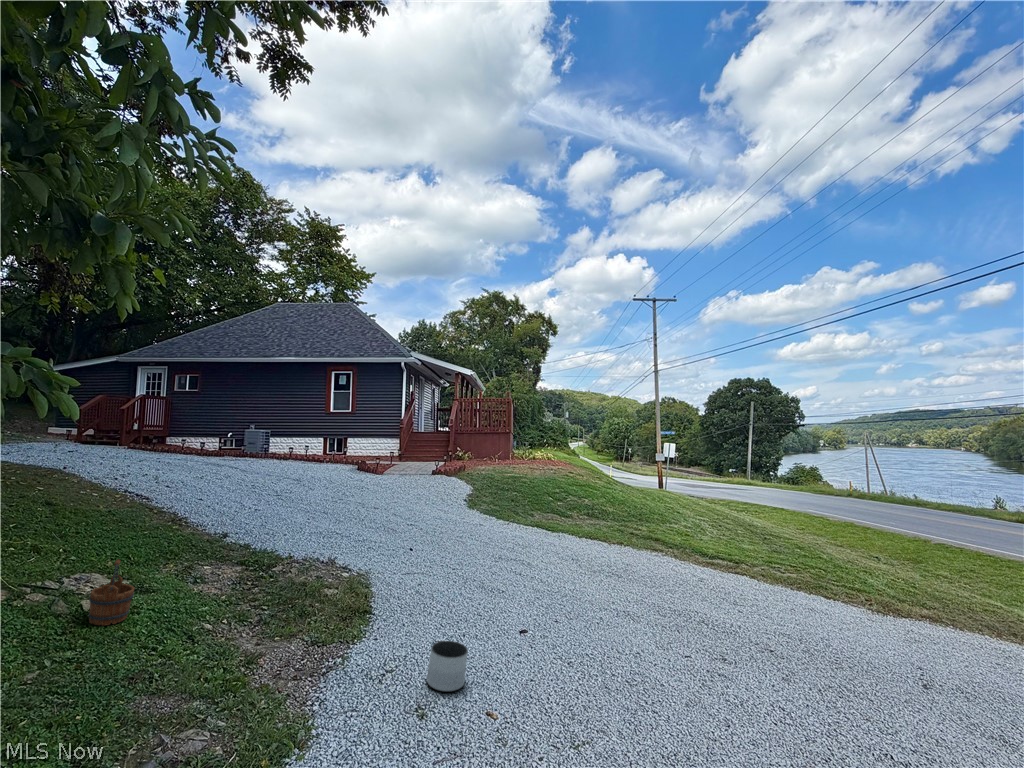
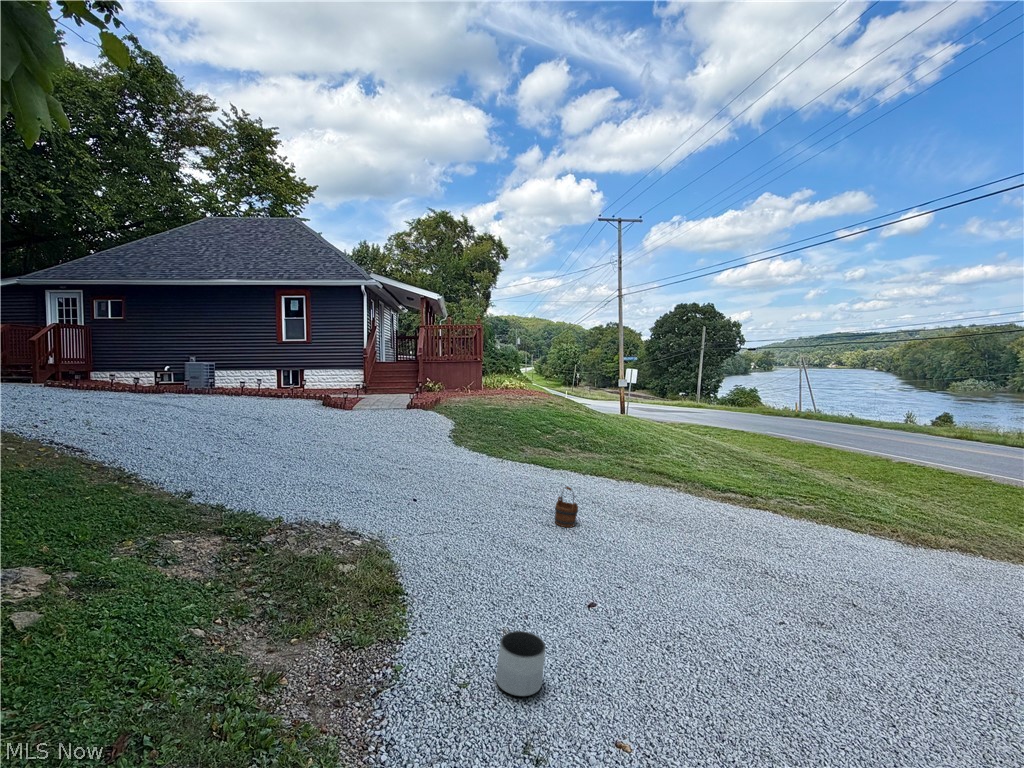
wooden bucket: present [89,560,134,626] -> present [555,487,578,527]

